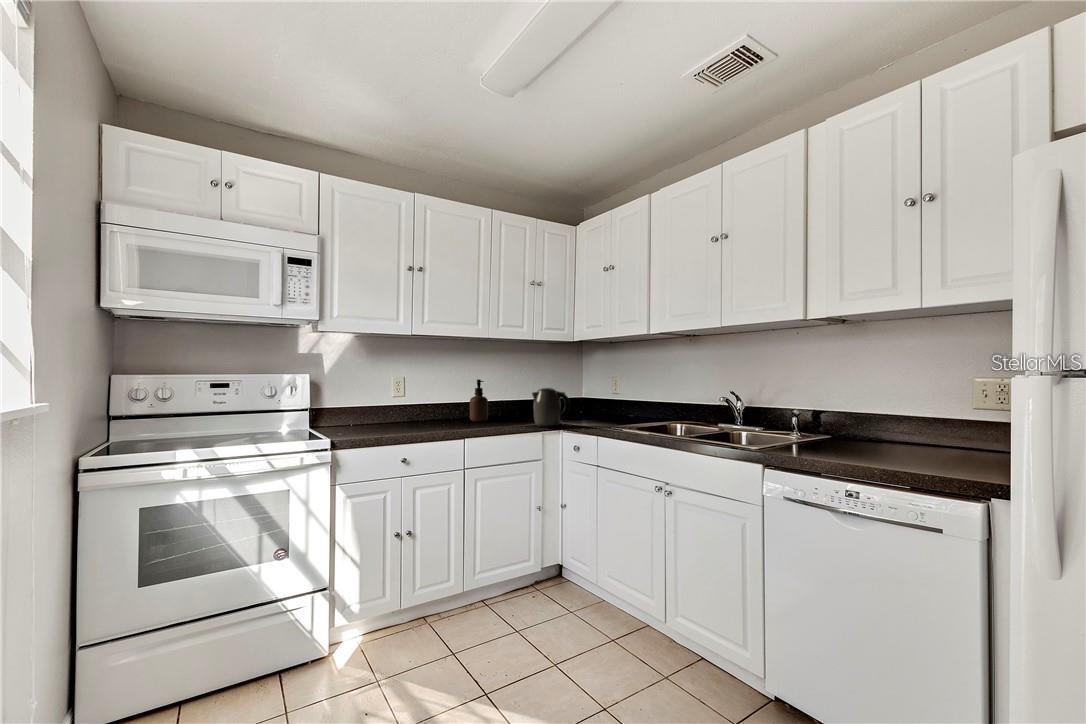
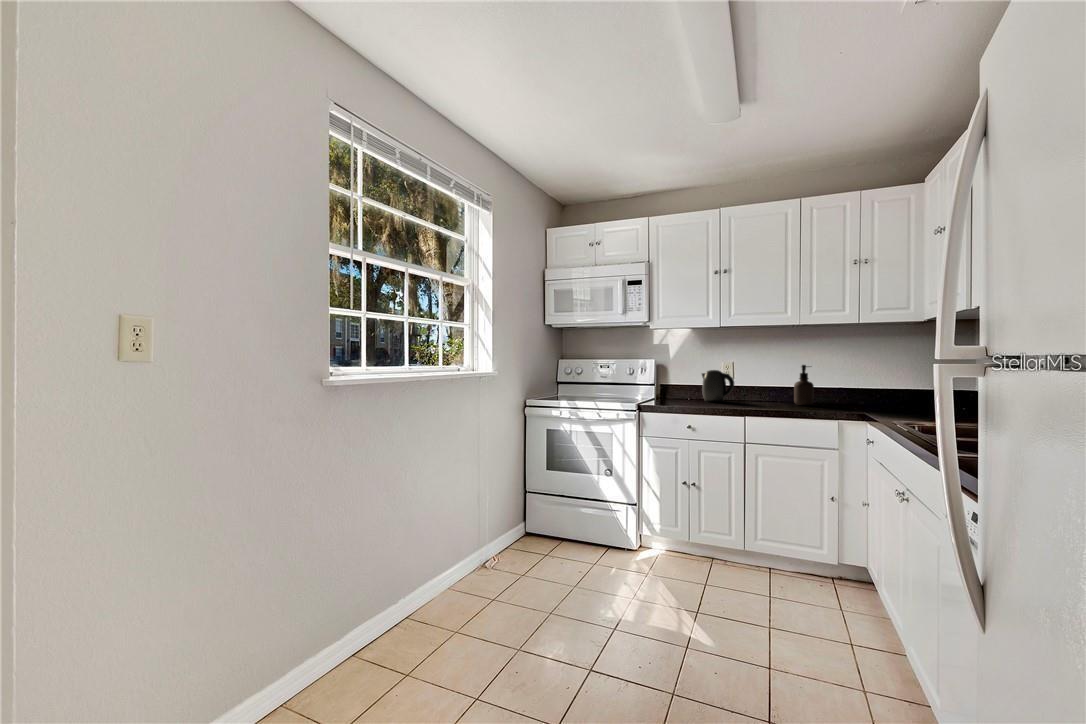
kettle: present [532,388,570,427] -> present [702,370,734,402]

